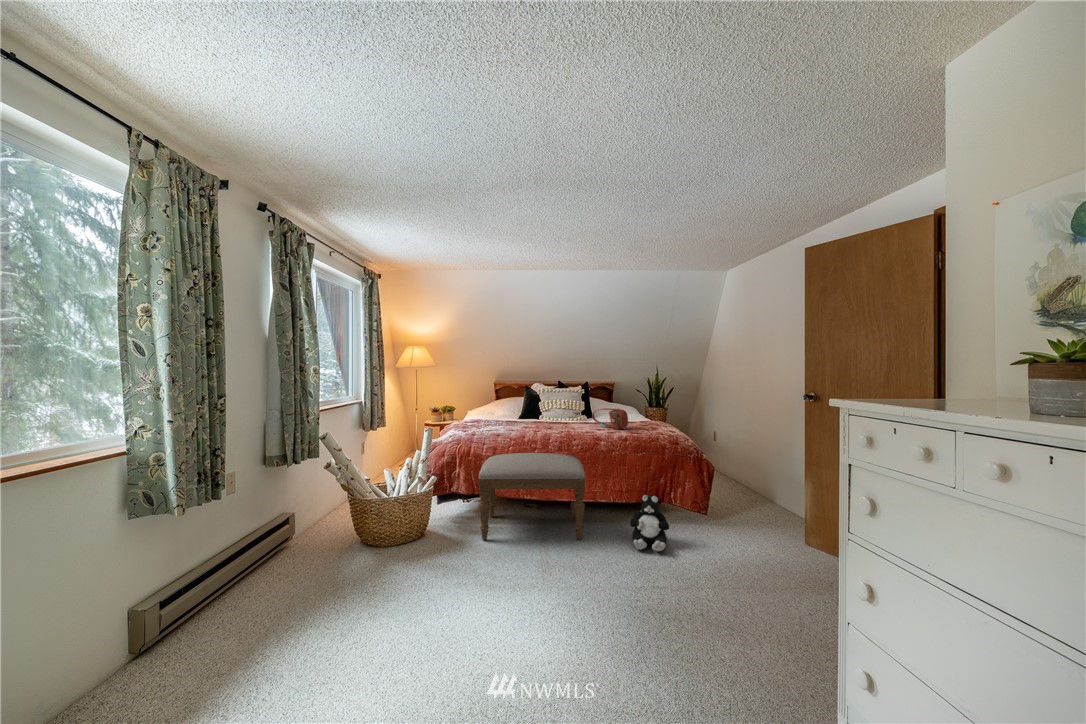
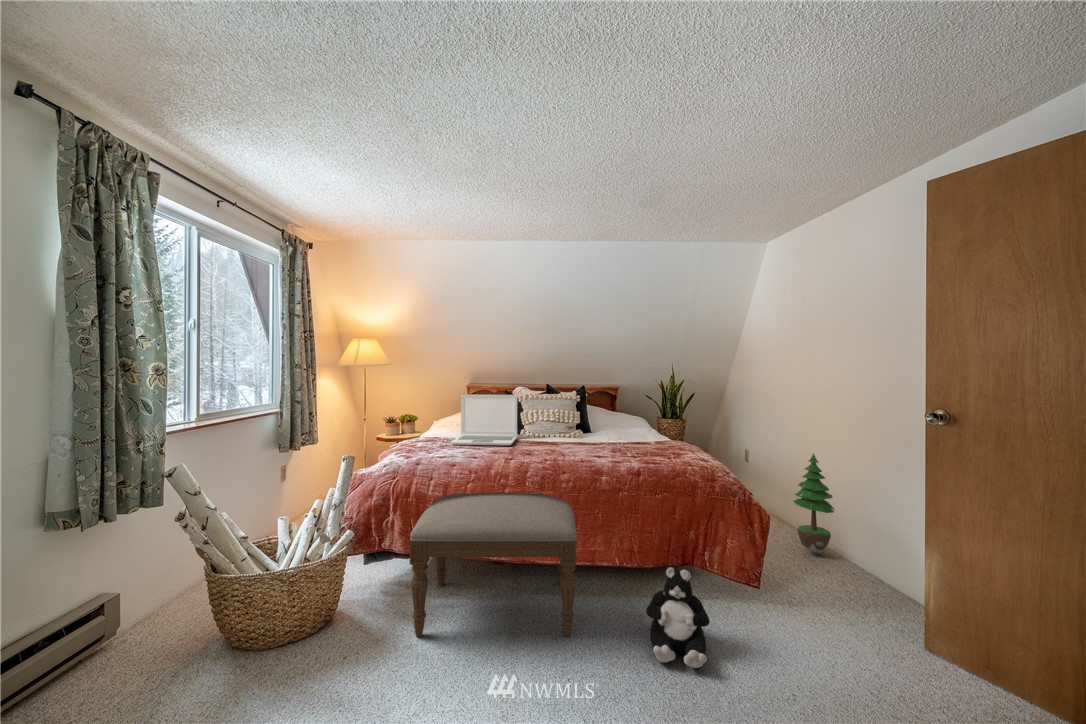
laptop: none [490,388,538,425] -> present [451,394,517,445]
handbag: present [592,408,628,429] -> none [590,424,640,453]
potted tree: none [739,428,767,501] -> present [793,453,834,554]

